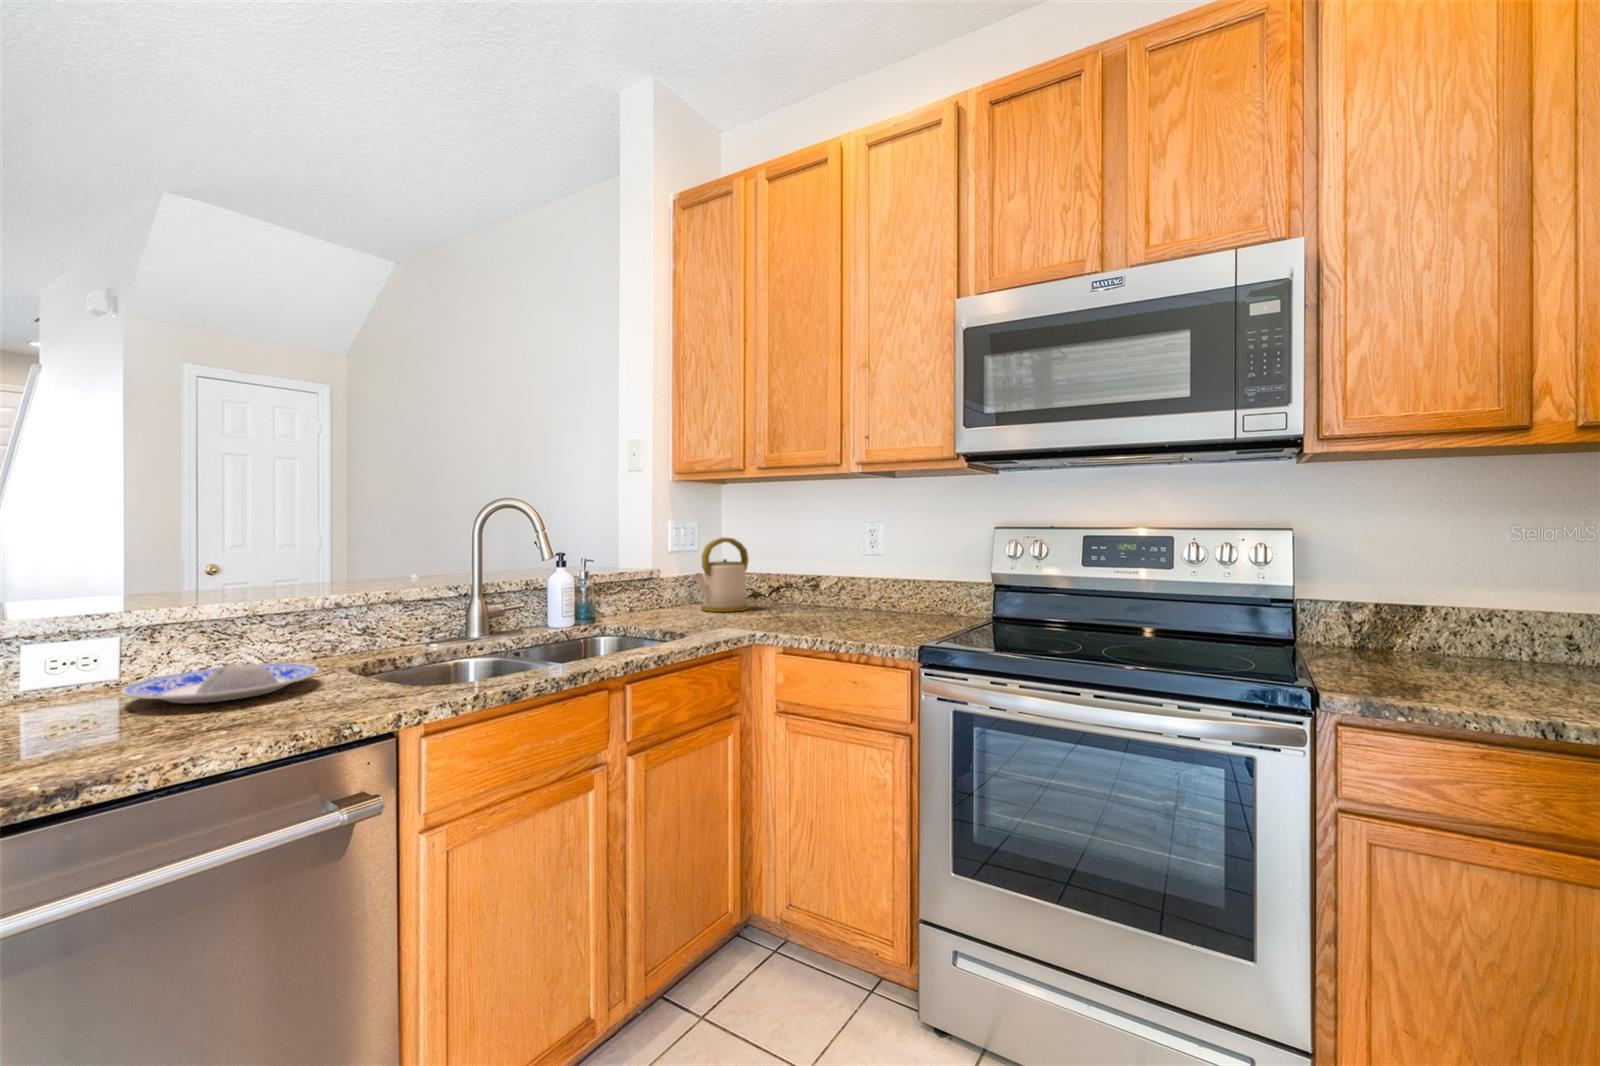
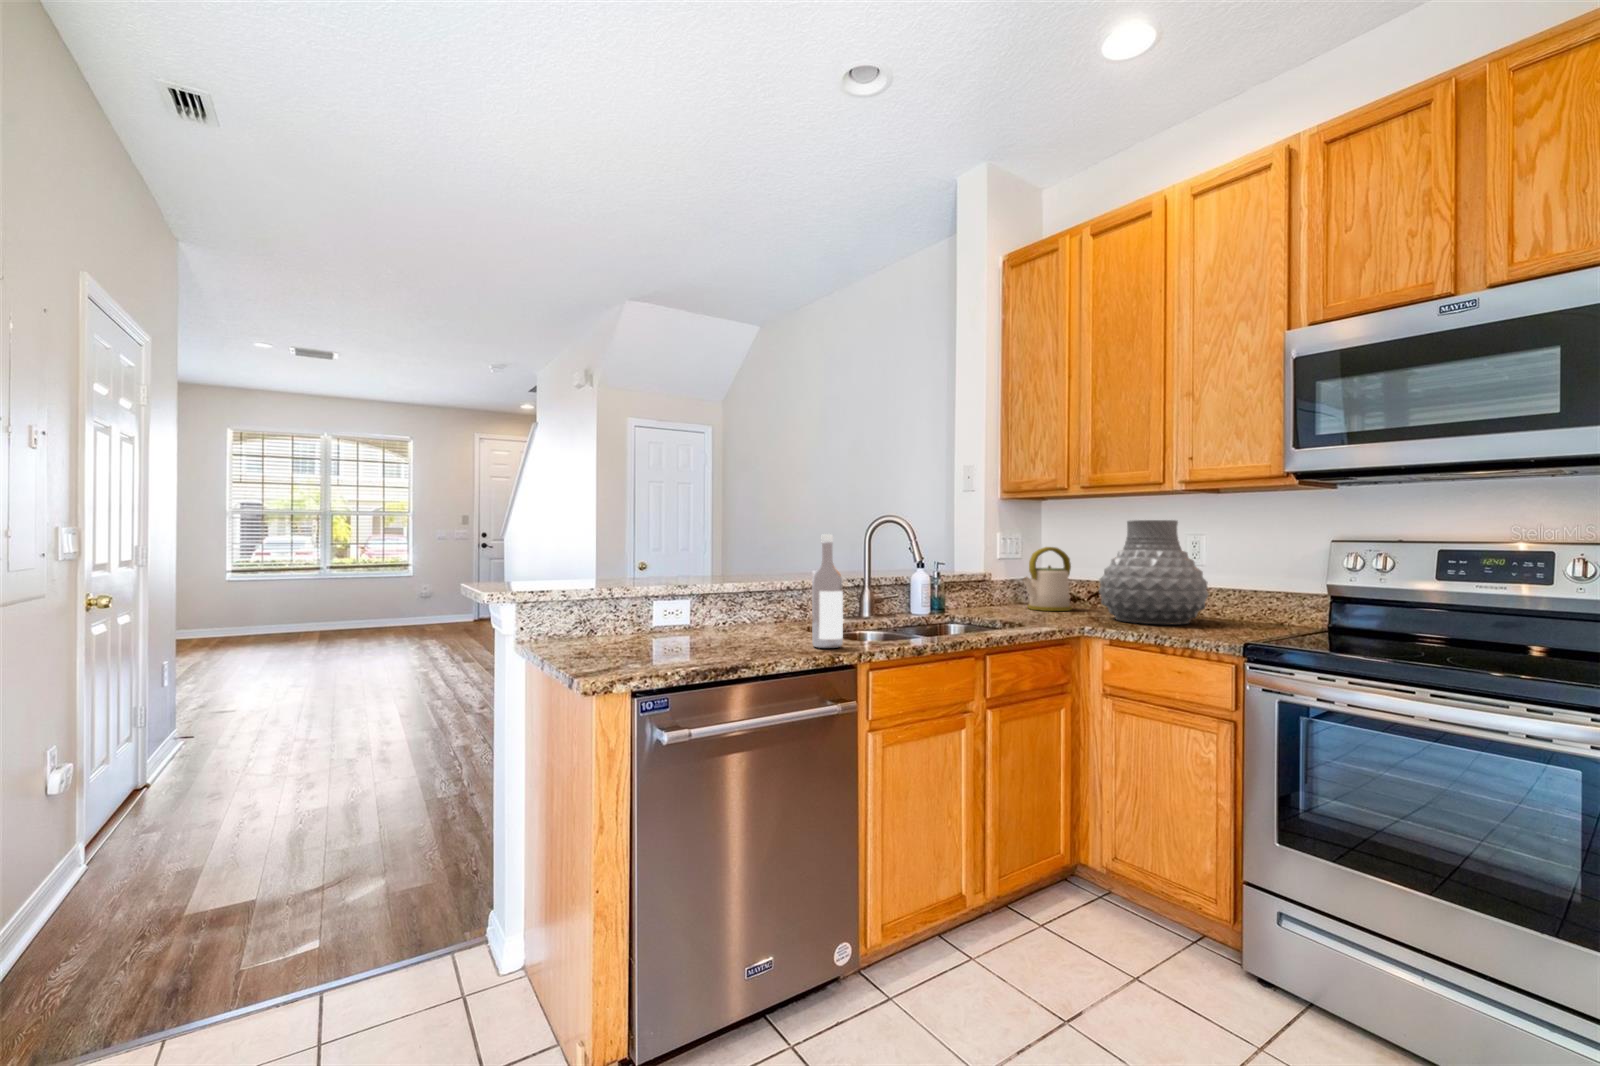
vase: none [774,506,885,624] -> present [1099,520,1209,625]
wine bottle: none [320,526,379,709] -> present [812,534,843,648]
plate: present [122,663,319,703] -> none [702,619,795,639]

